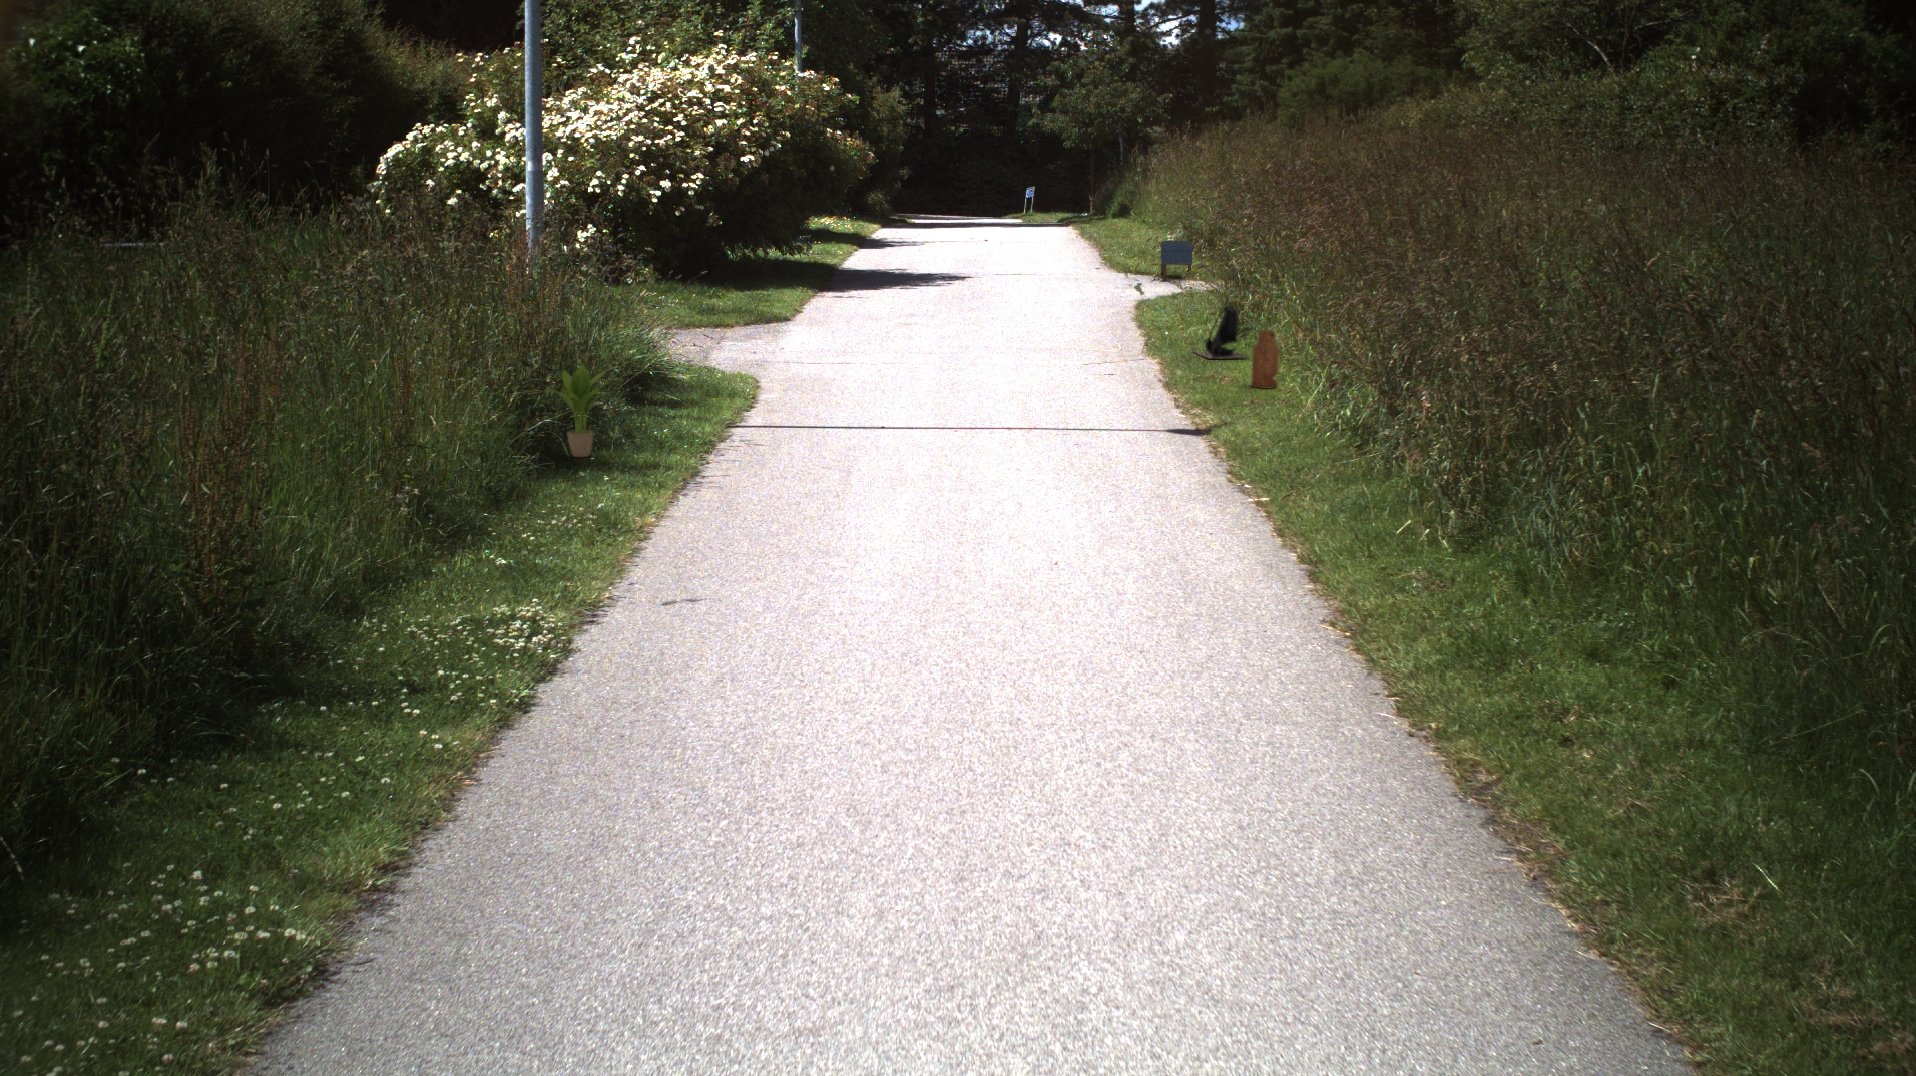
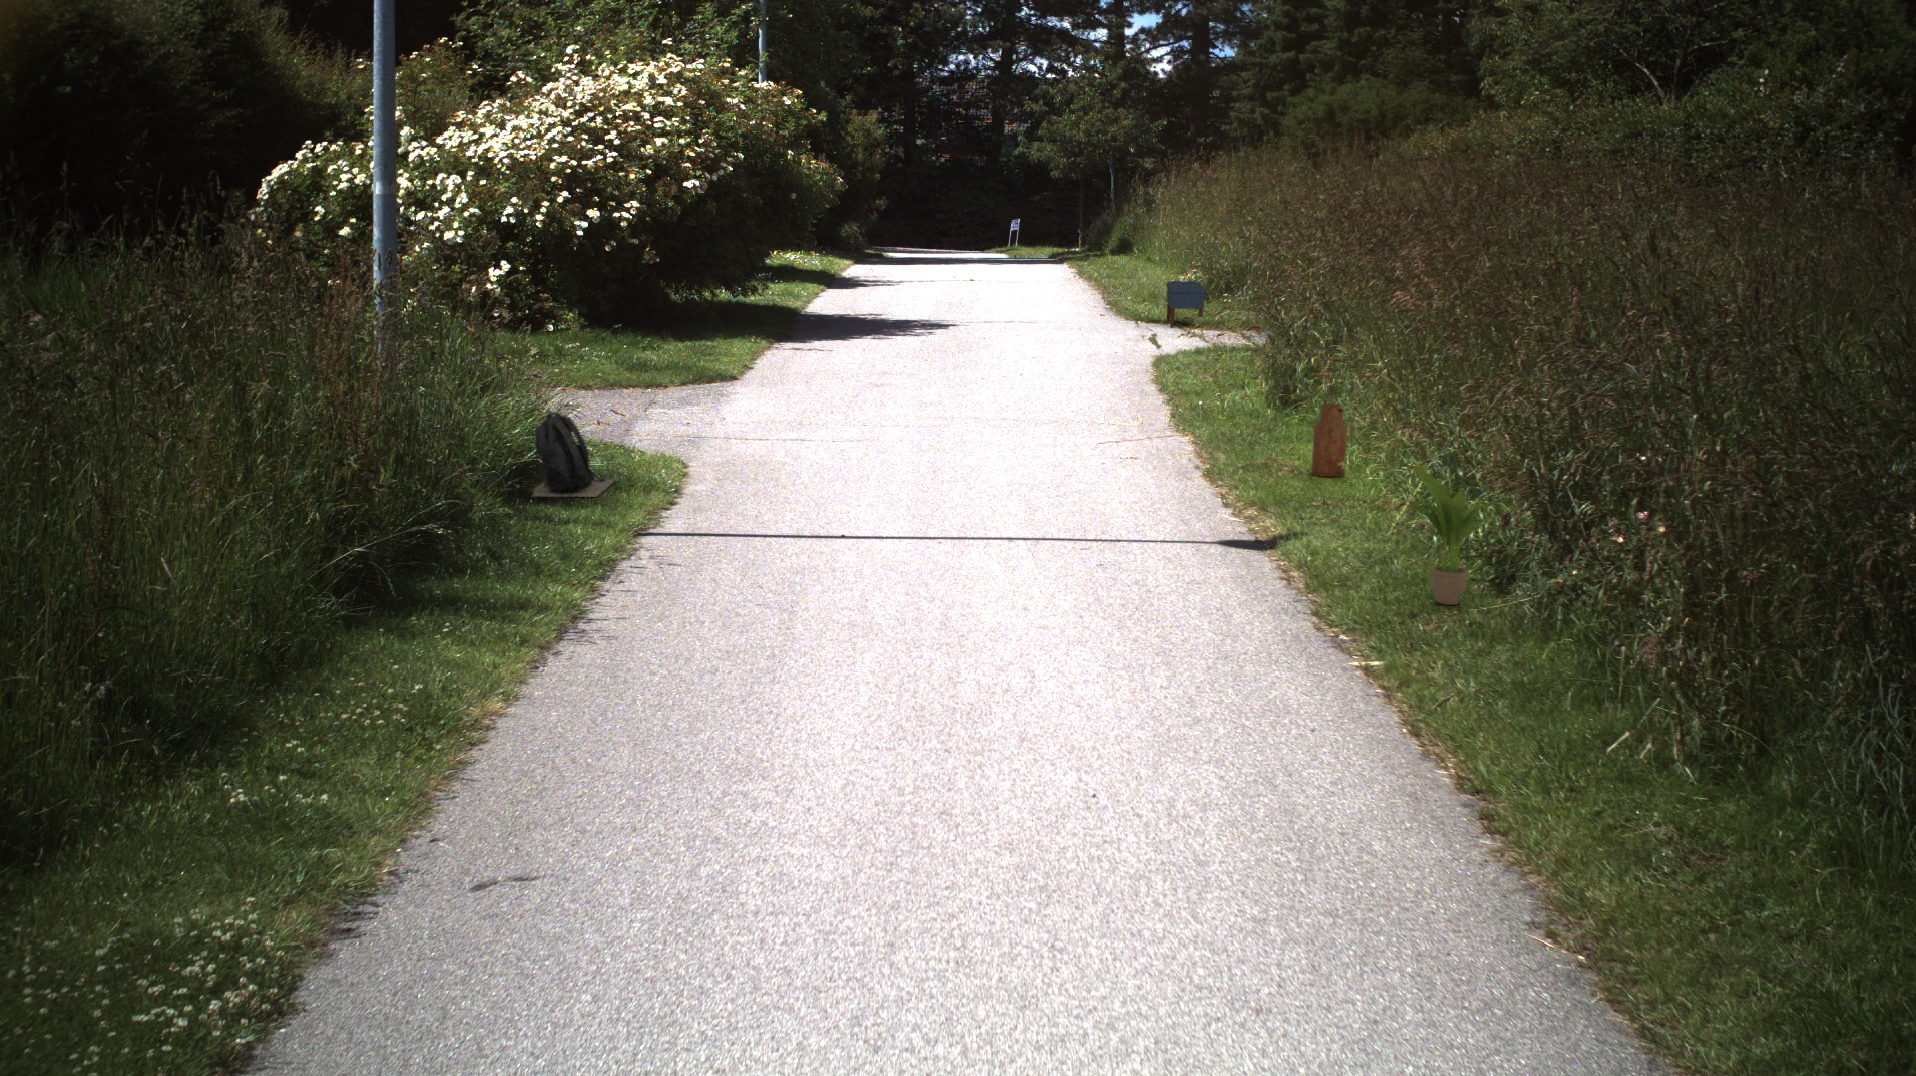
backpack: present [1196,305,1248,359] -> present [532,413,615,497]
potted plant: present [548,365,611,457] -> present [1408,464,1496,605]

